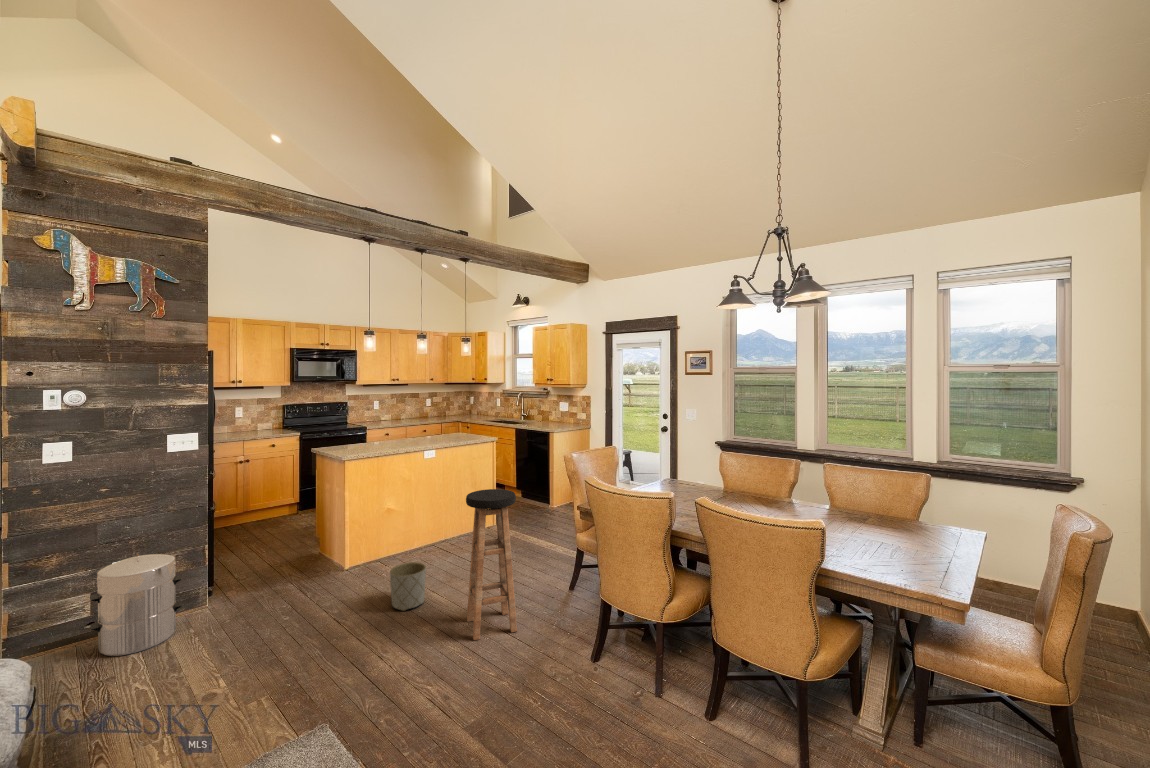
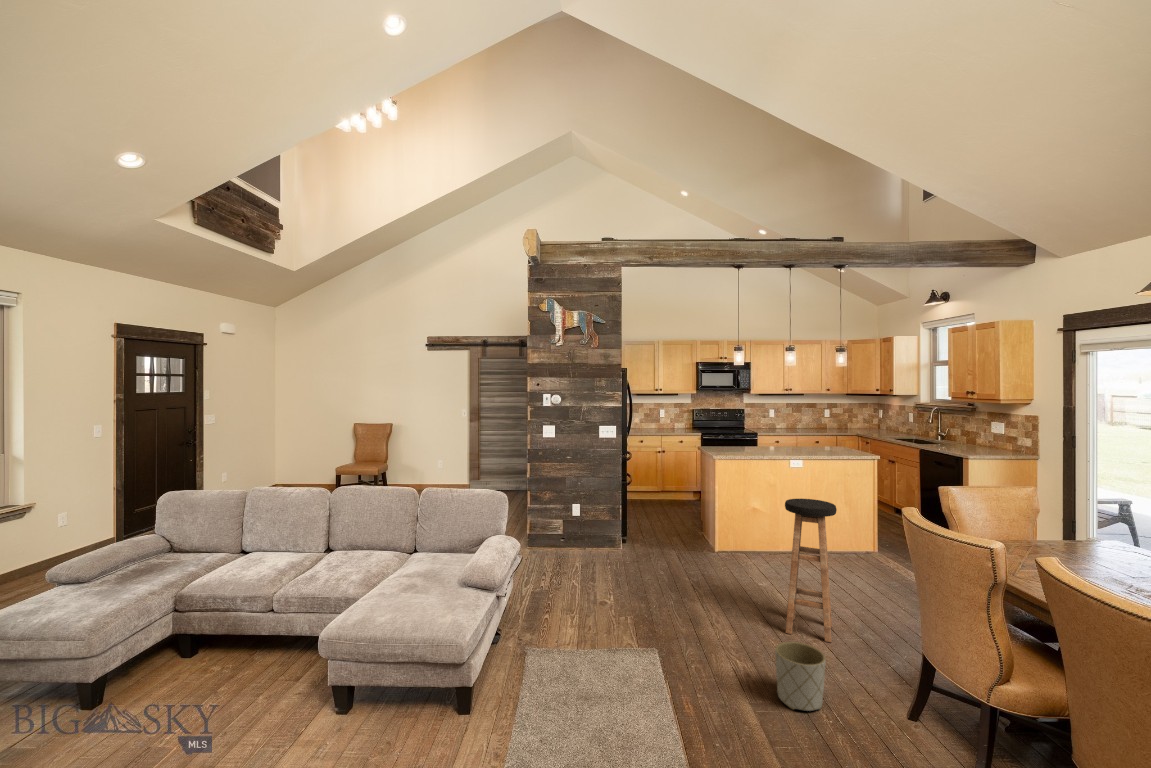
waste bin: present [90,554,182,656] -> none [560,499,603,560]
planter: present [390,562,426,611] -> present [775,642,826,711]

